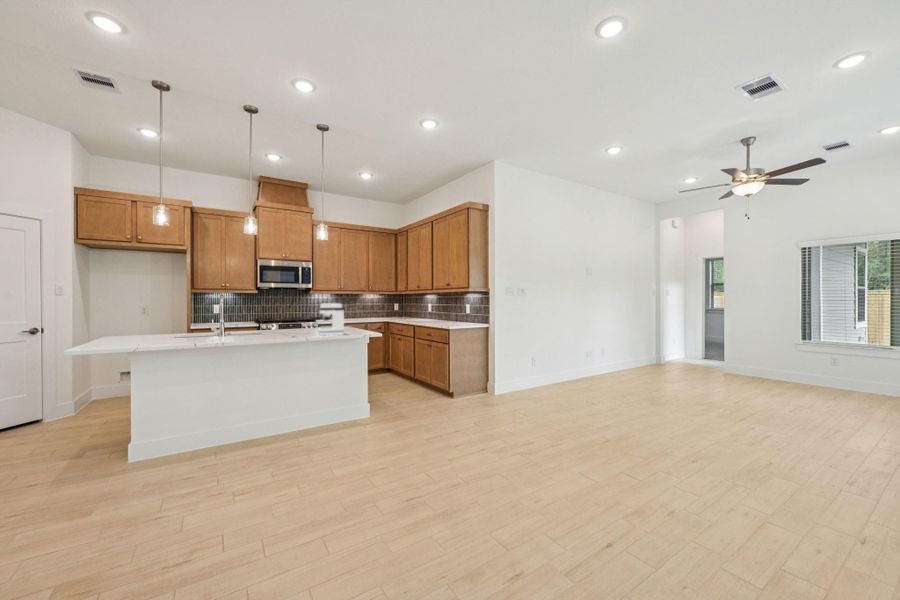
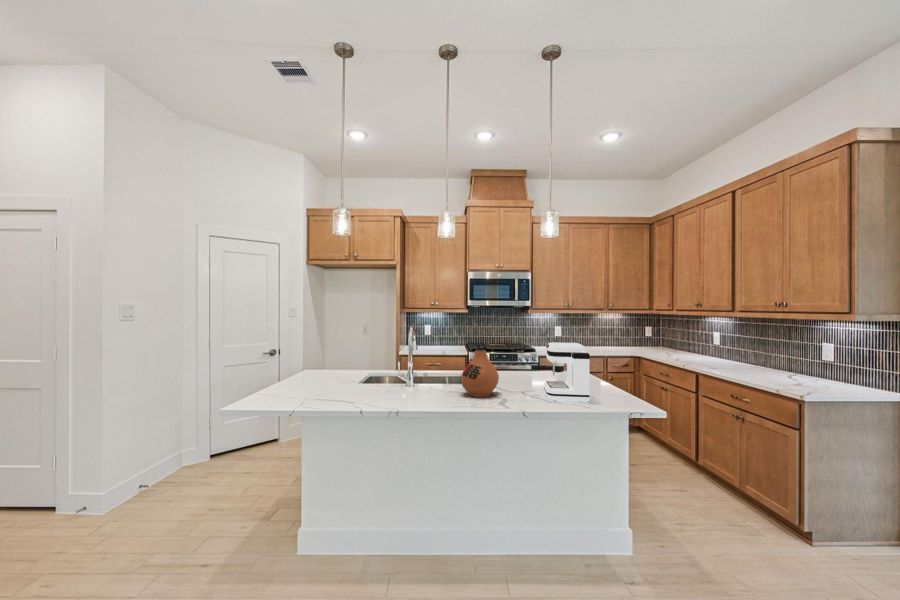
vase: none [262,309,288,338] -> present [461,350,499,397]

